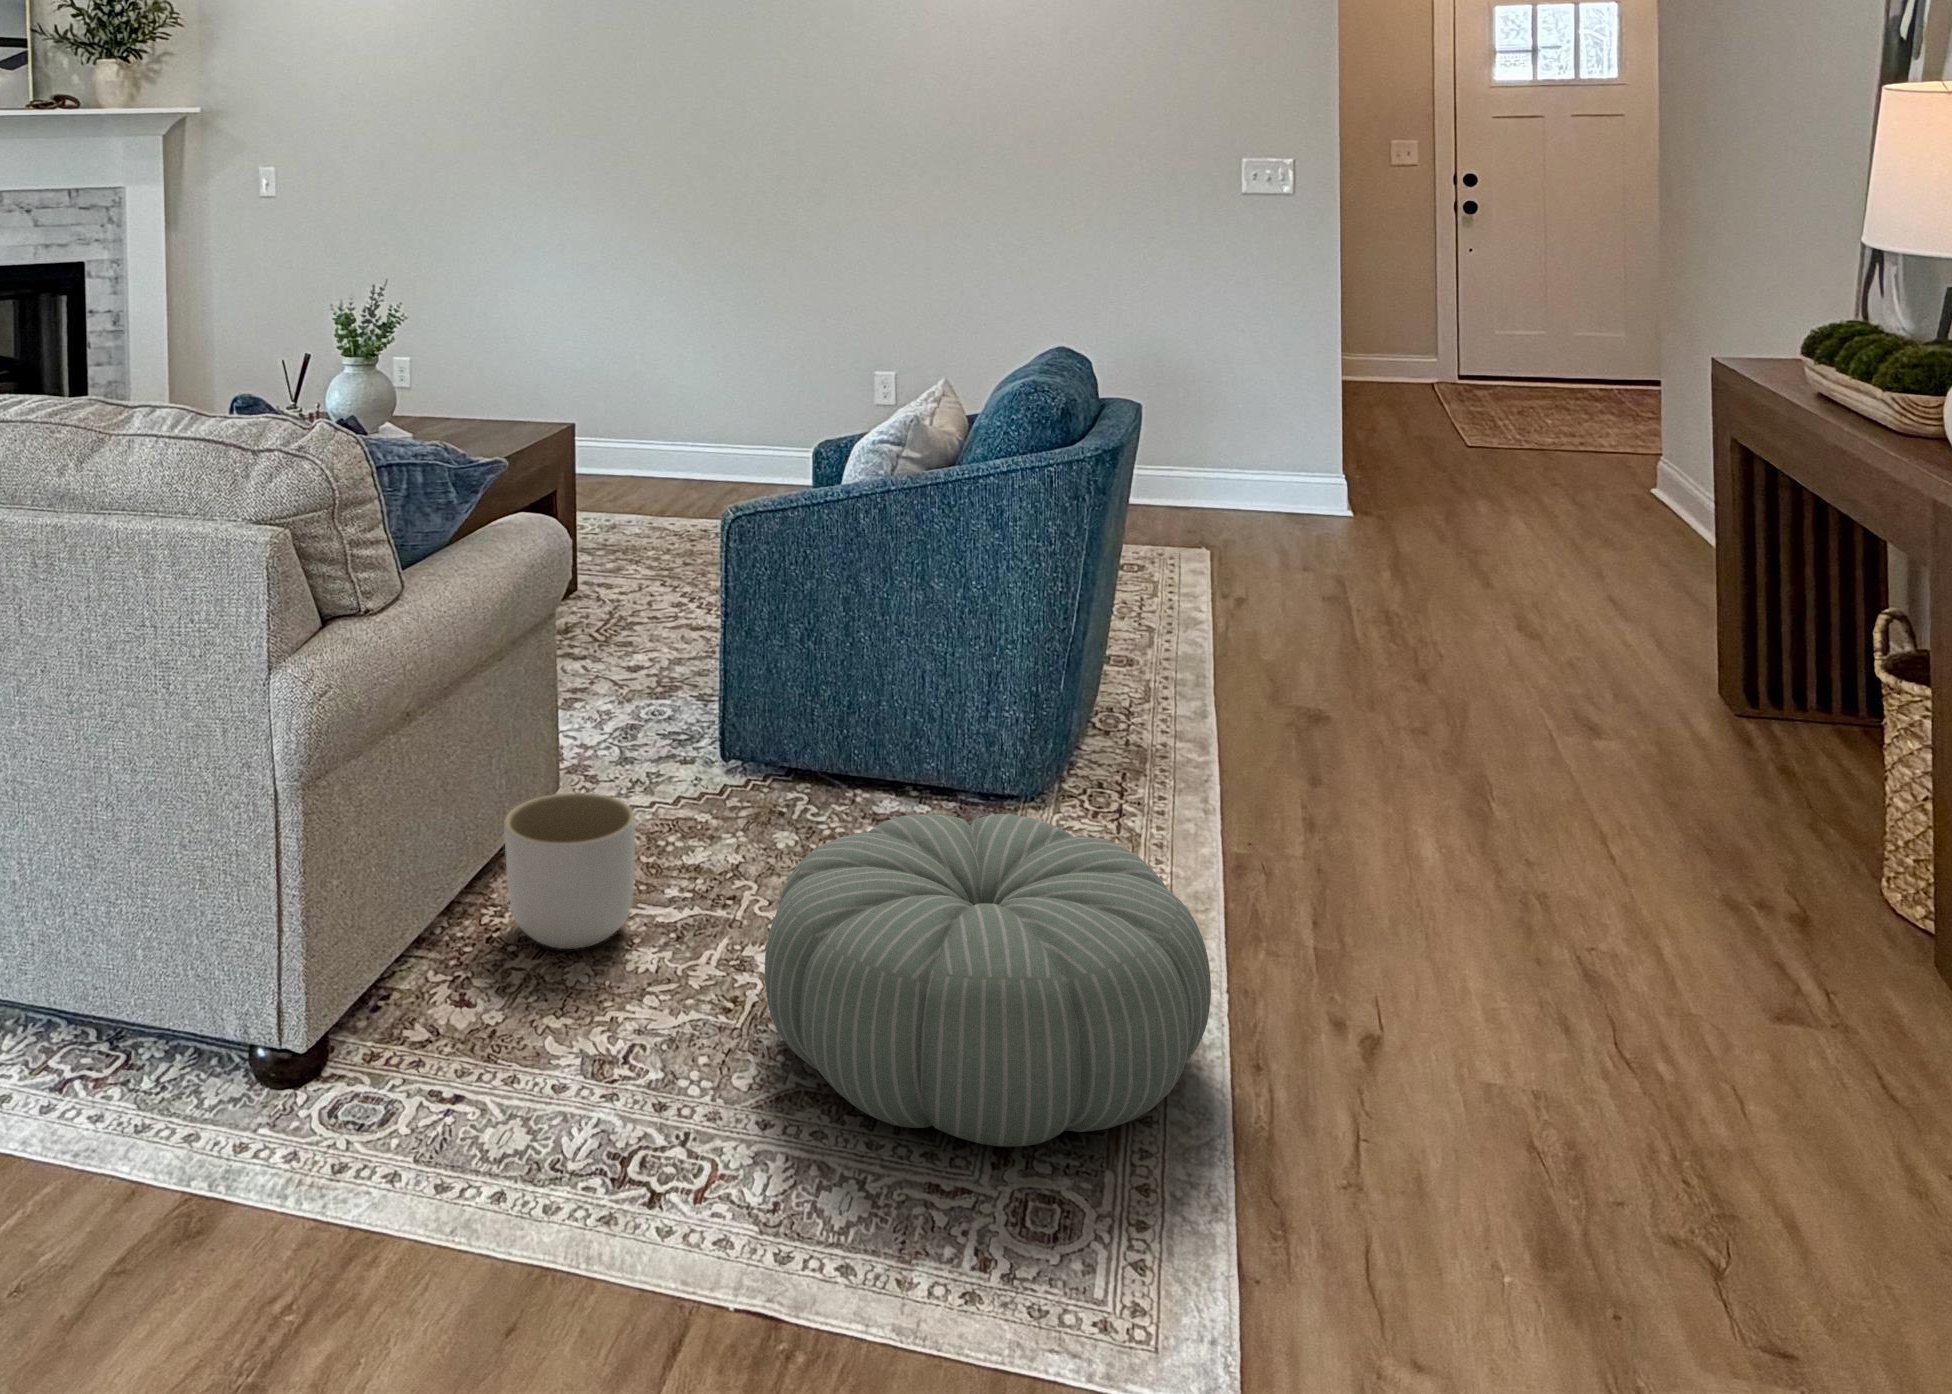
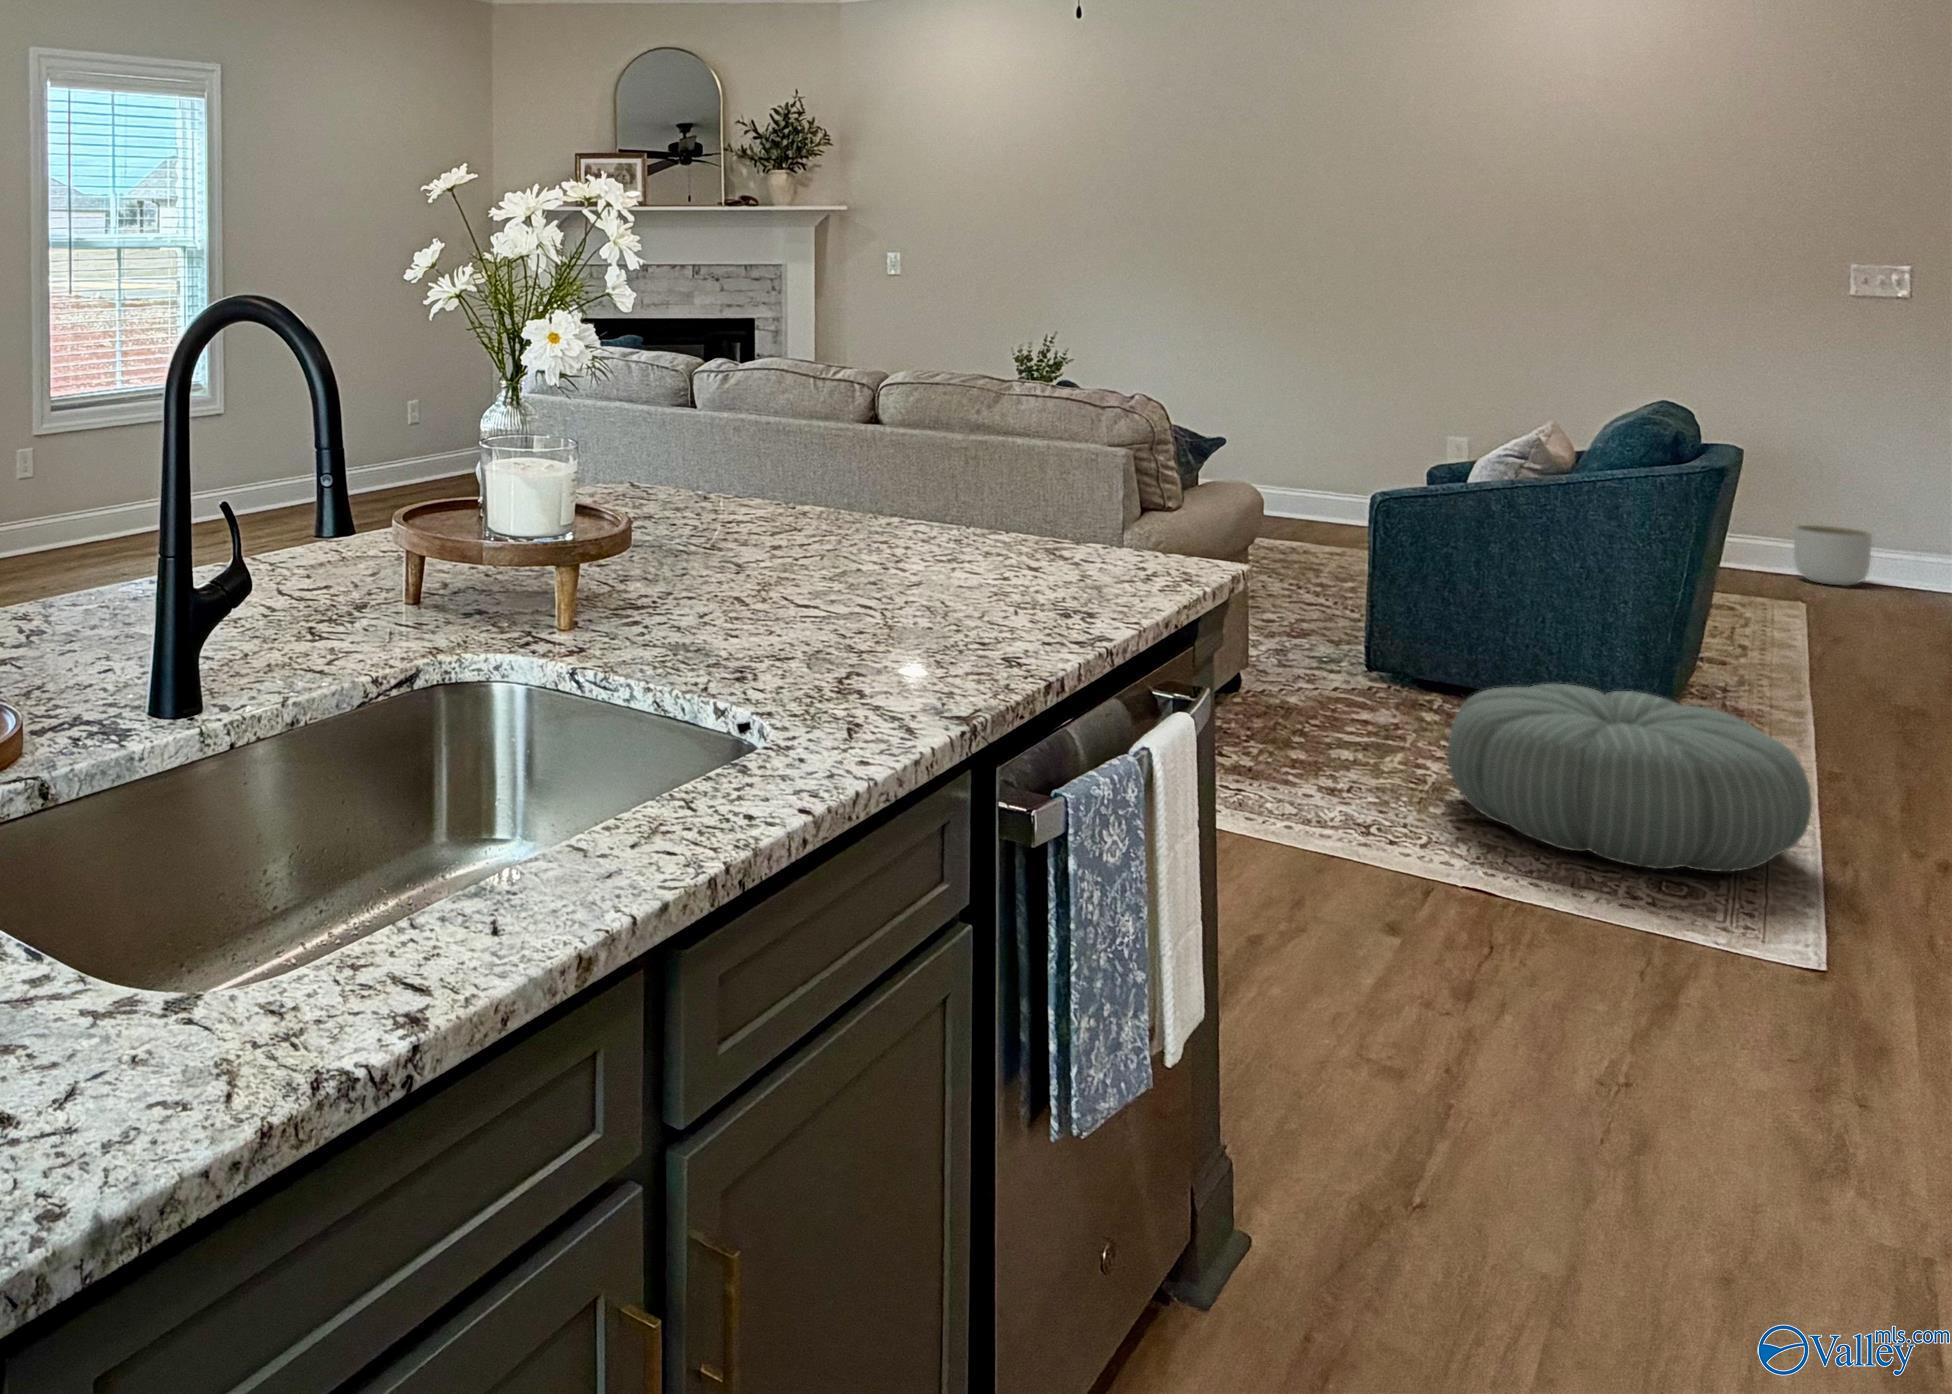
planter: present [504,793,635,949] -> present [1794,525,1872,586]

